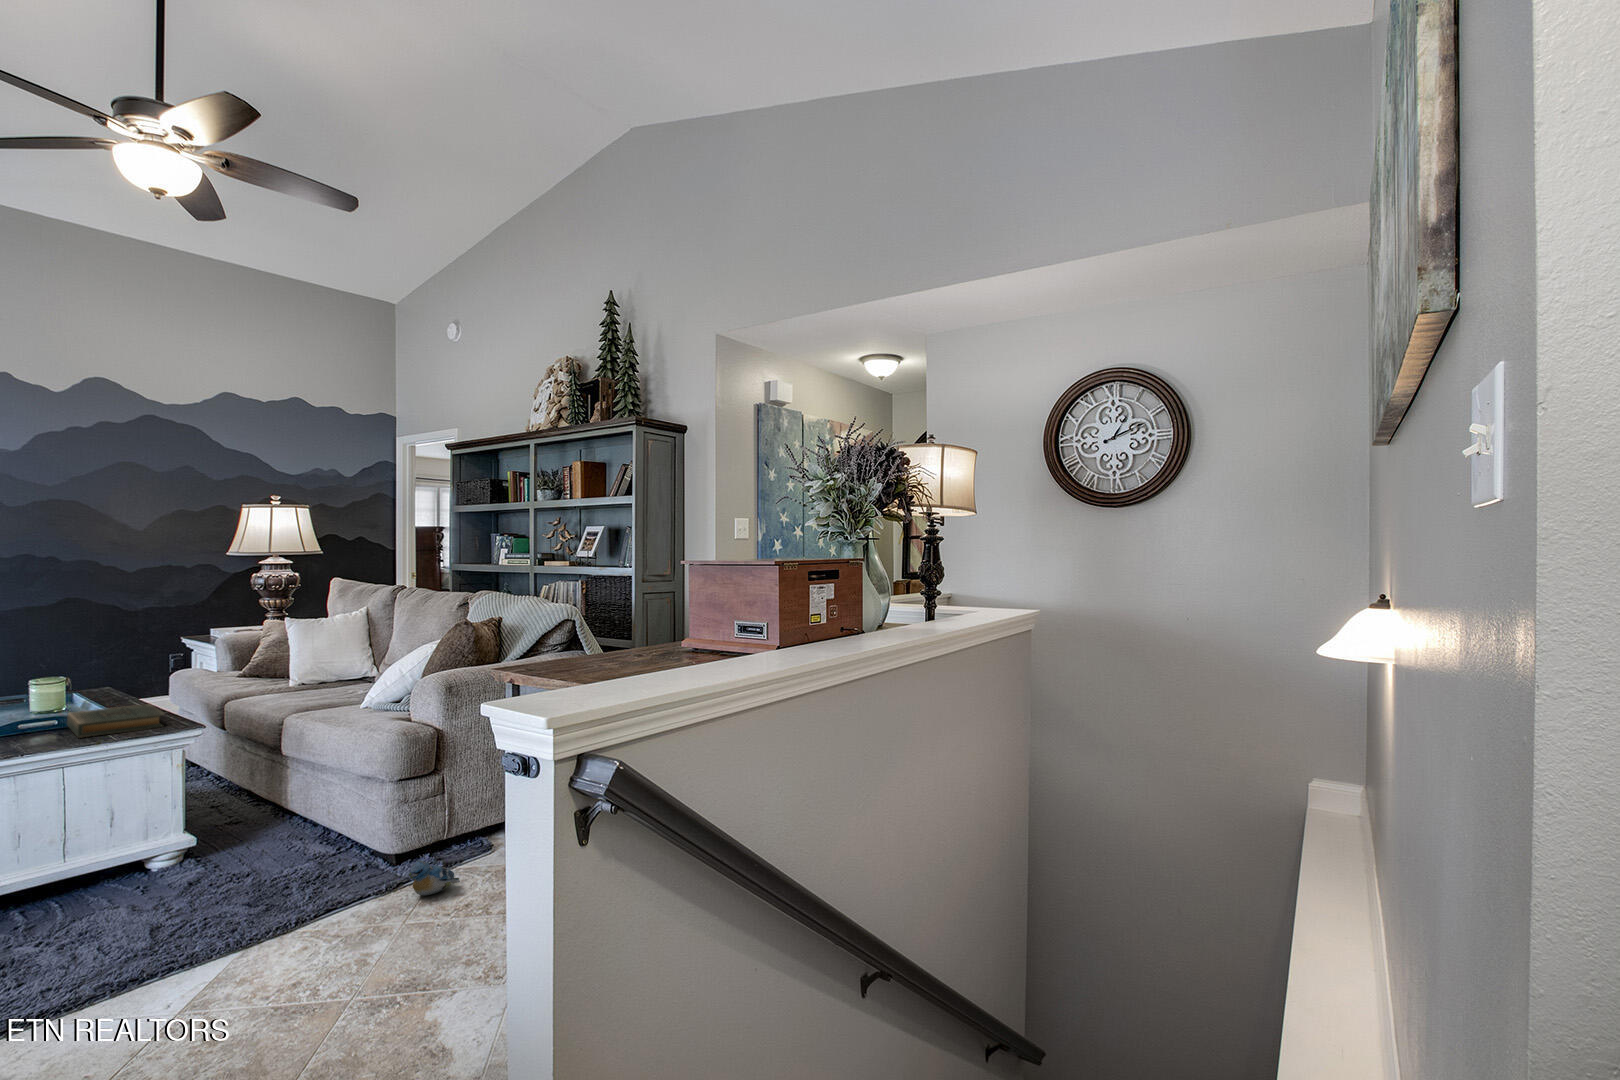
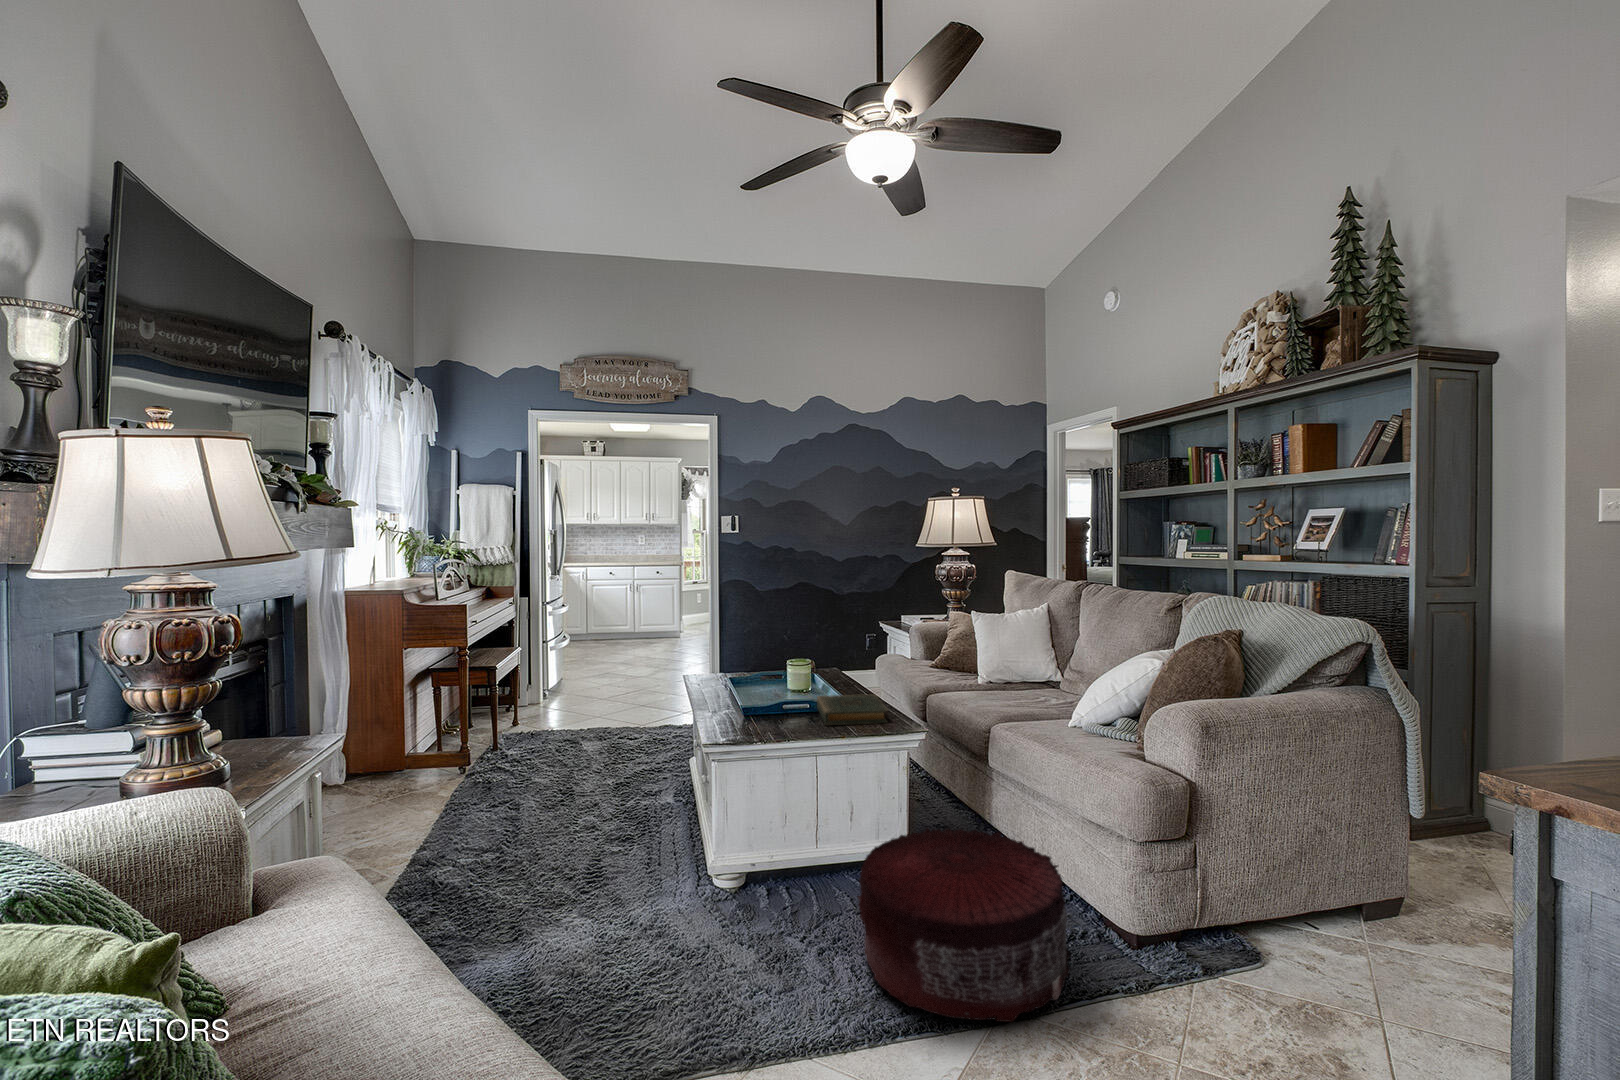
pouf: none [111,798,340,953] -> present [858,828,1071,1022]
plush toy: present [409,861,460,895] -> none [1169,977,1242,1029]

